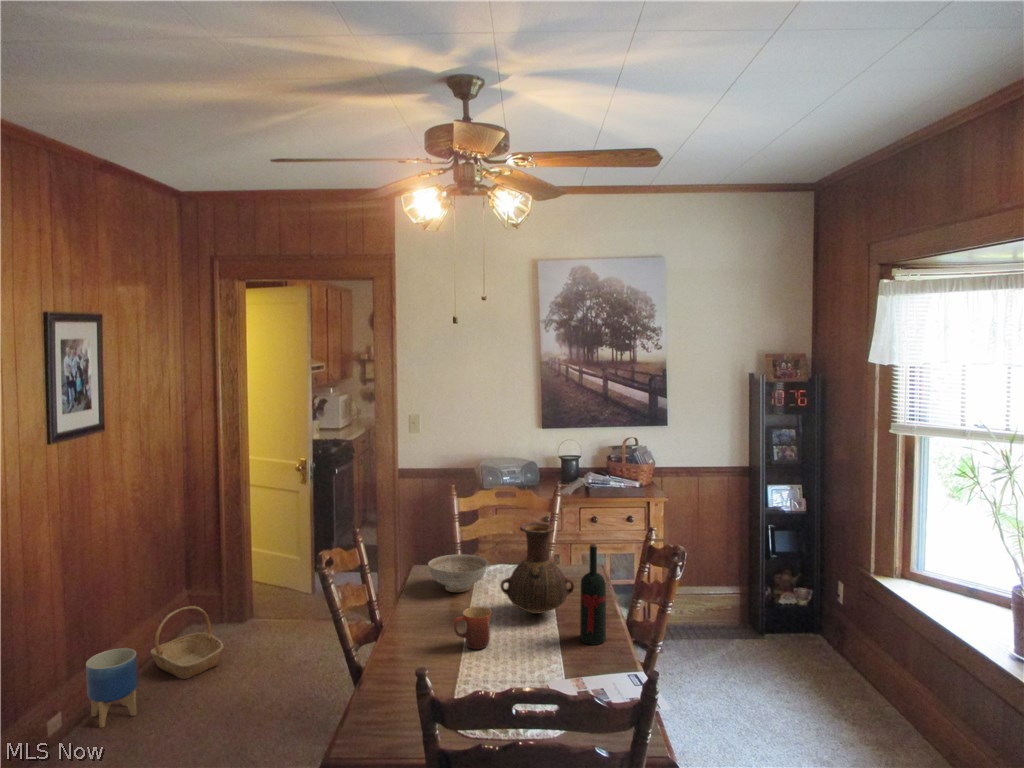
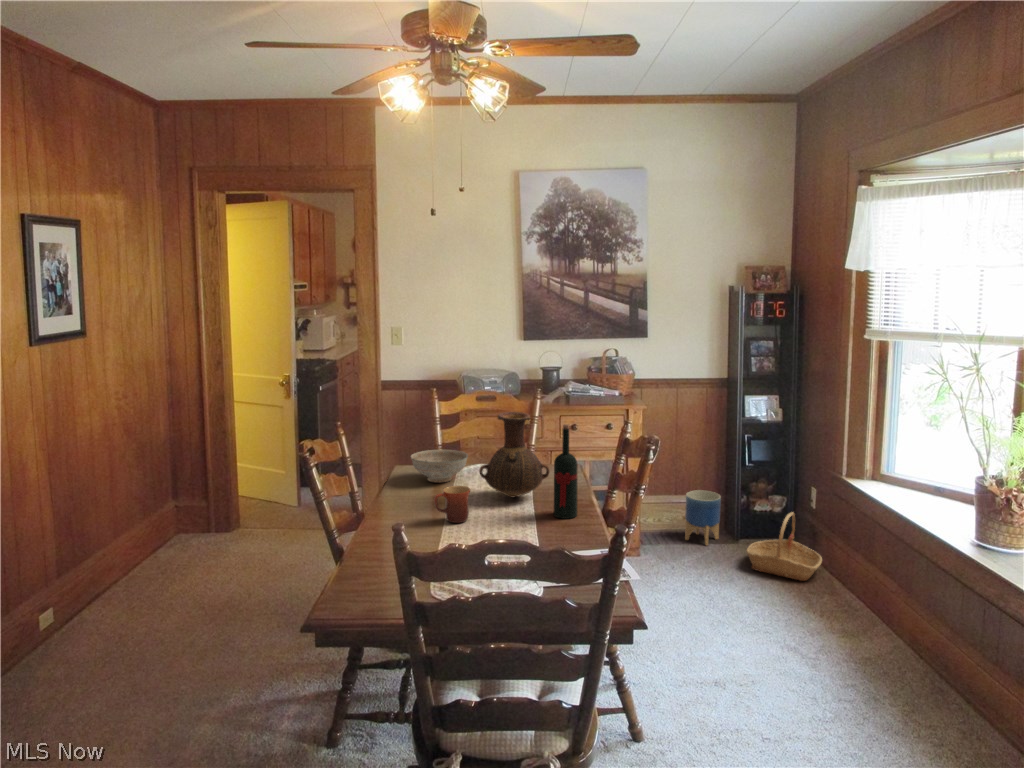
basket: present [150,606,224,679] -> present [746,512,822,581]
planter: present [86,648,138,728] -> present [685,490,721,545]

